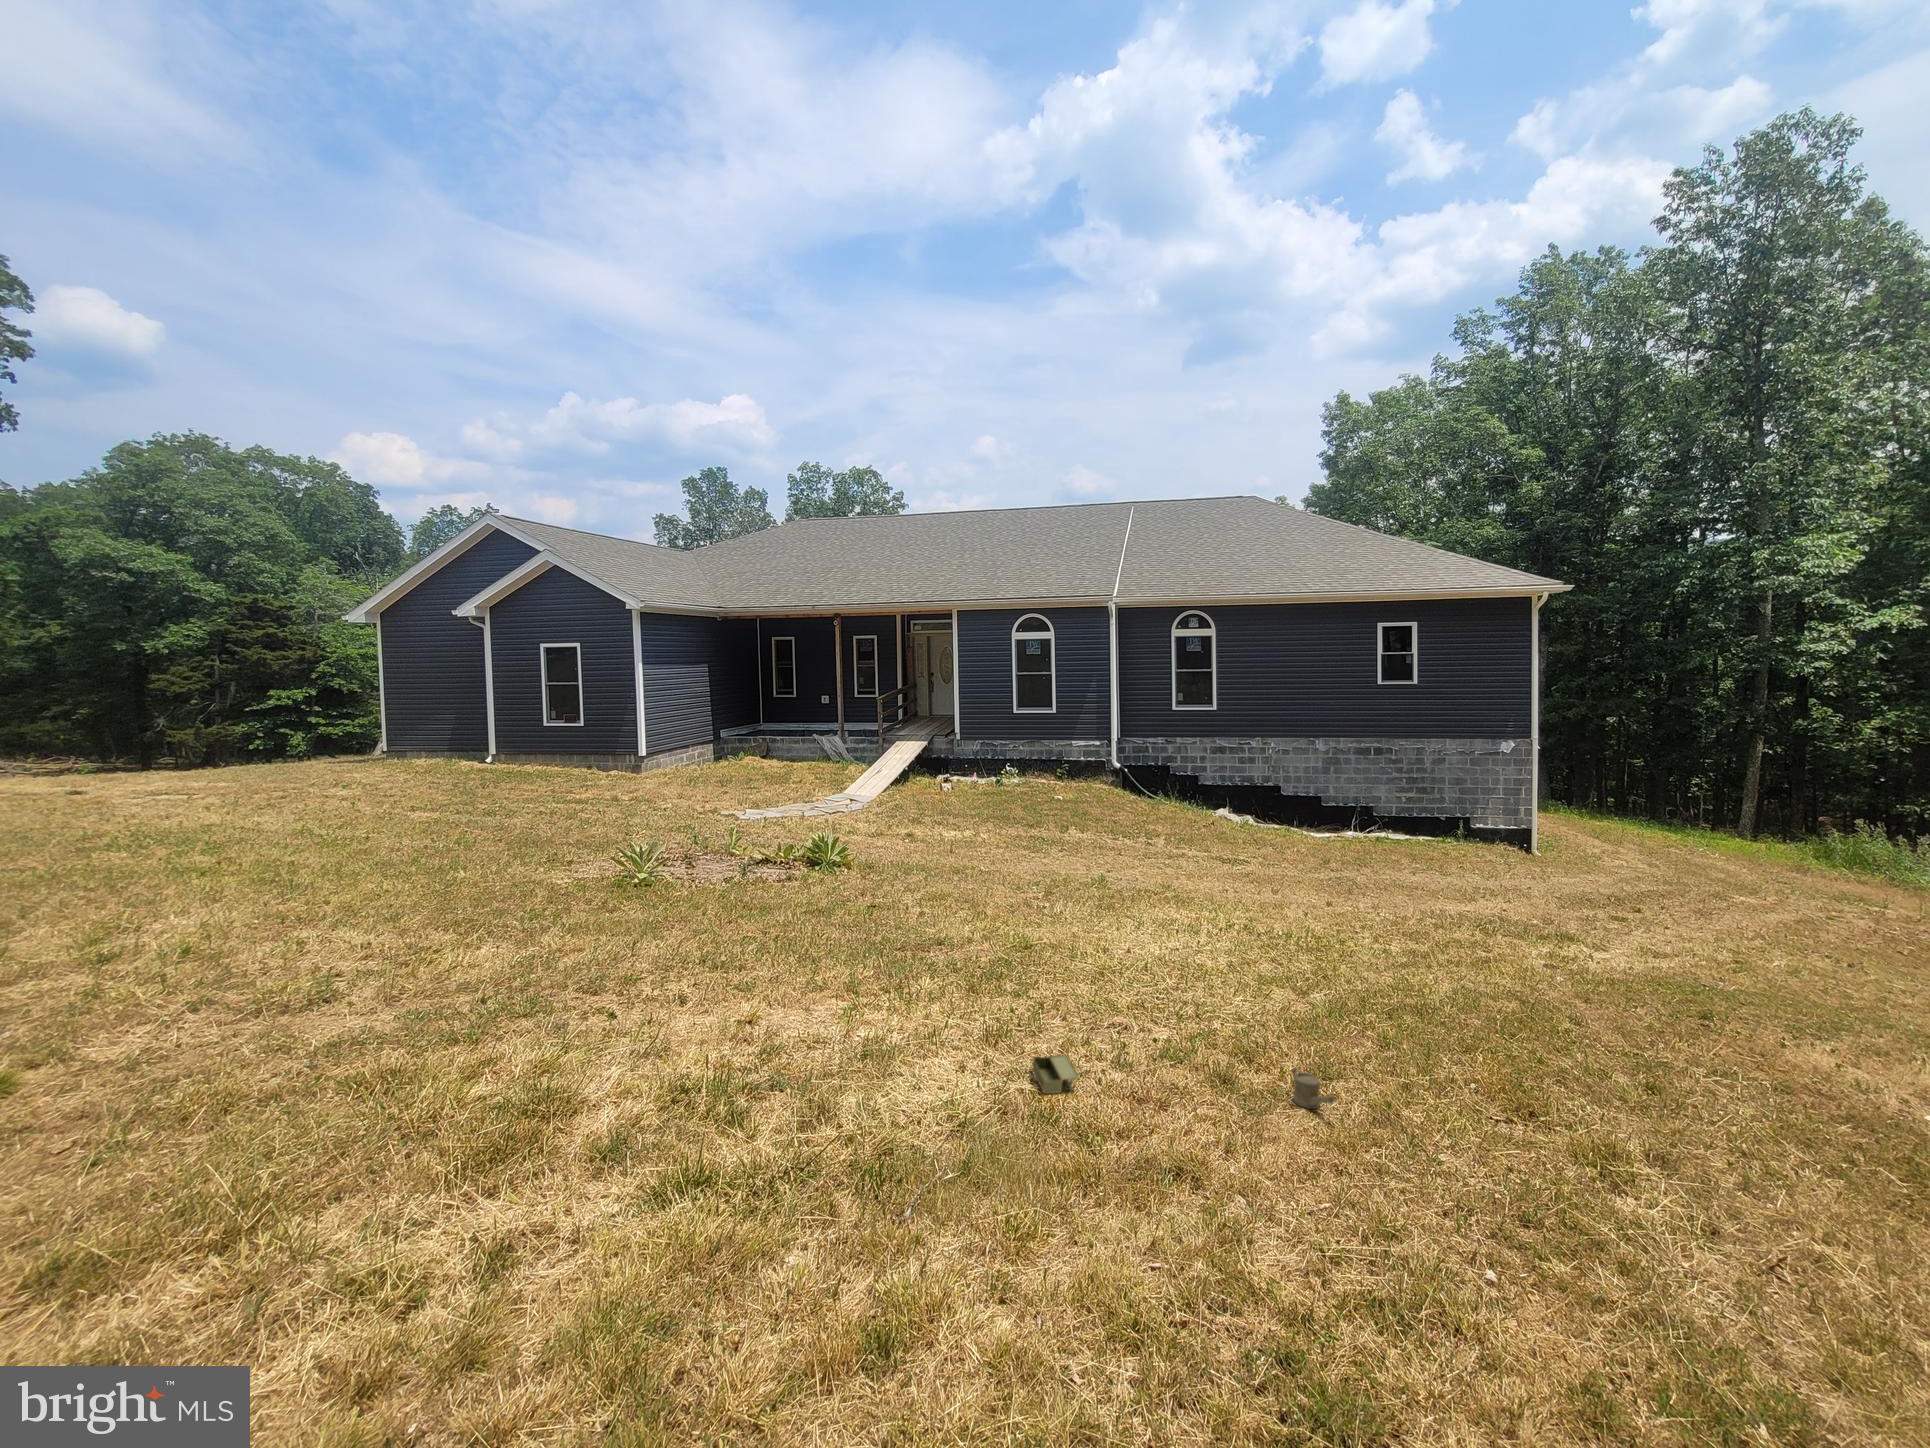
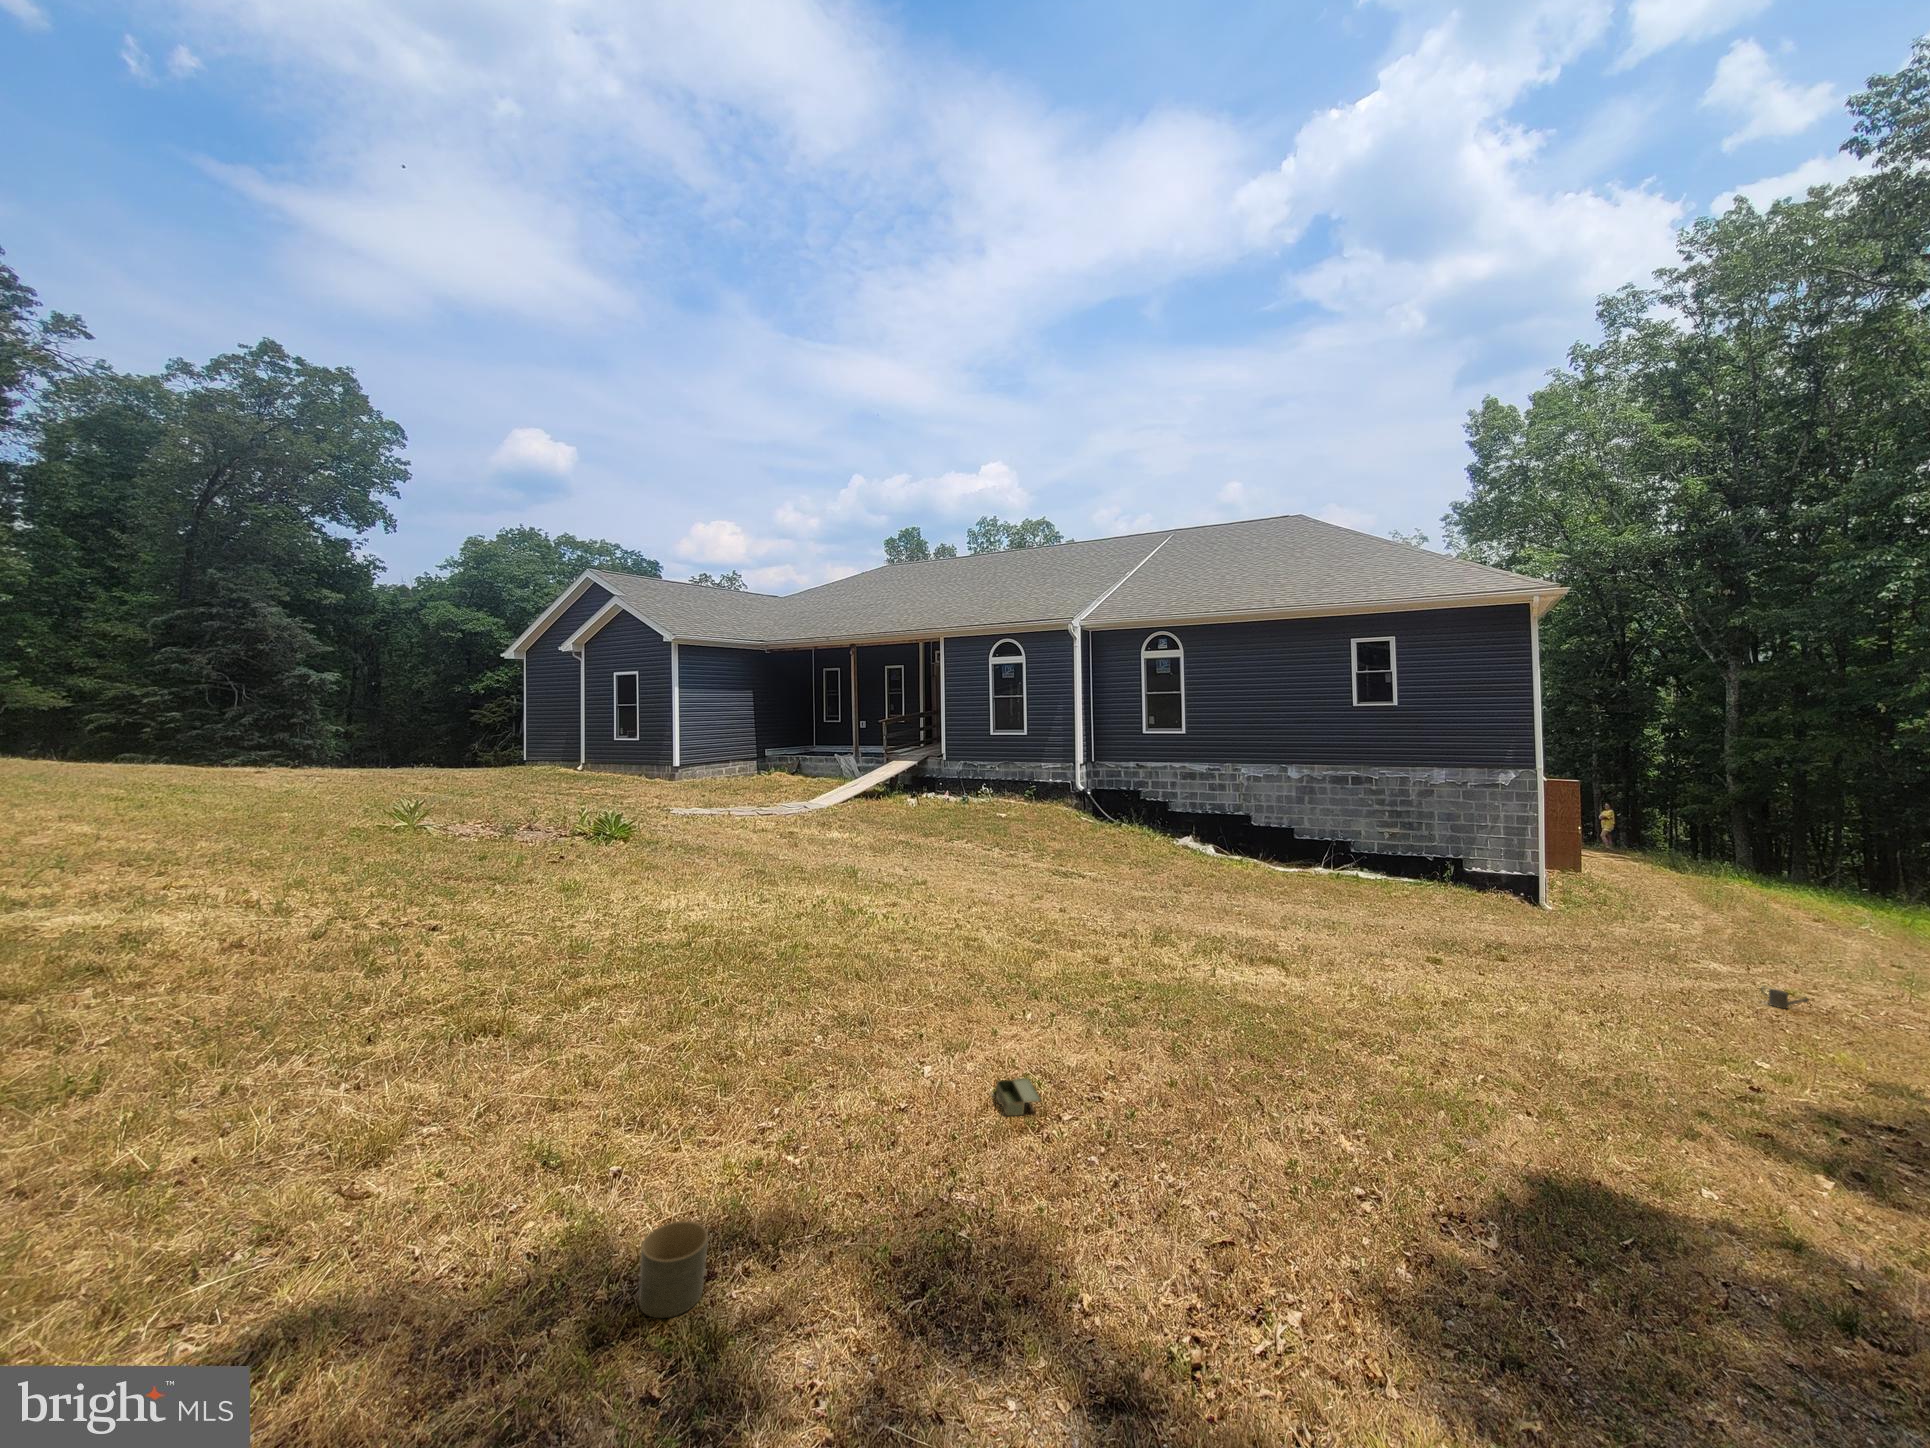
watering can: present [1293,1067,1335,1109] -> present [1761,987,1808,1009]
planter: none [659,1209,730,1313] -> present [639,1221,708,1318]

